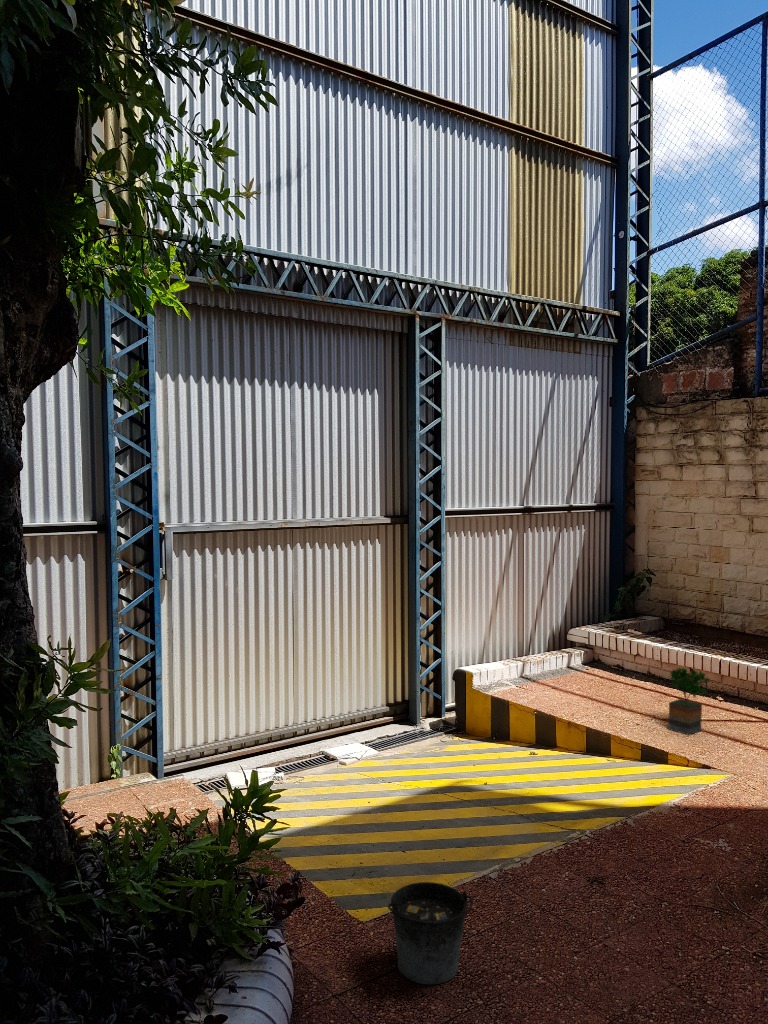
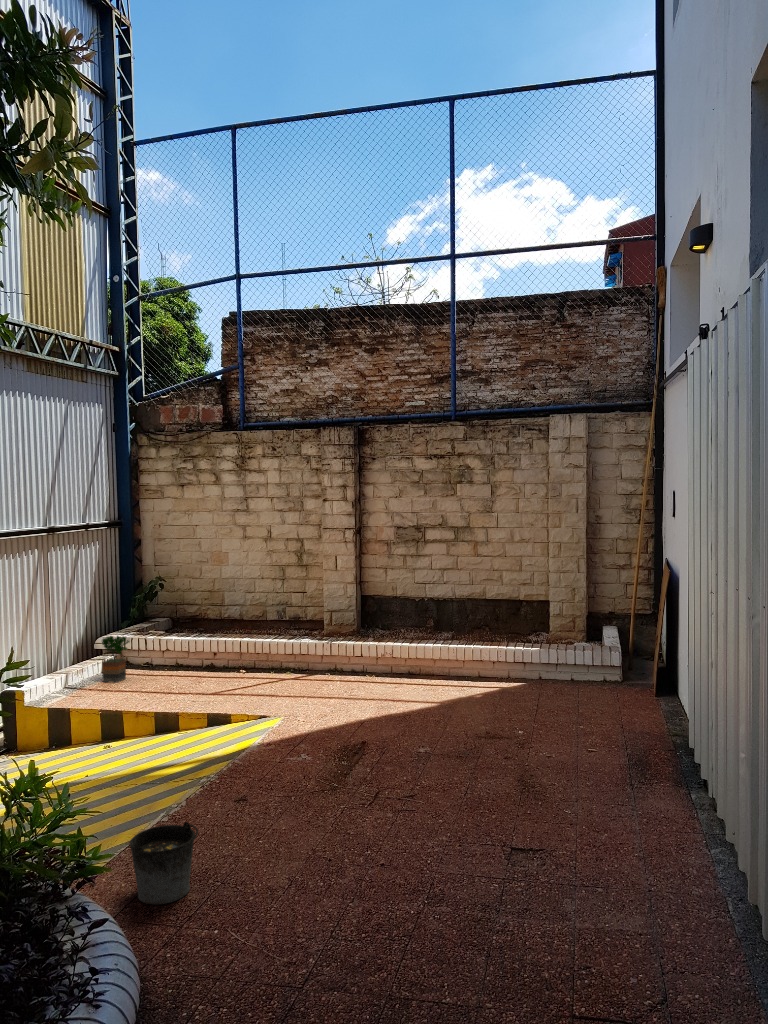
potted tree: present [668,668,710,735] -> present [102,636,130,682]

